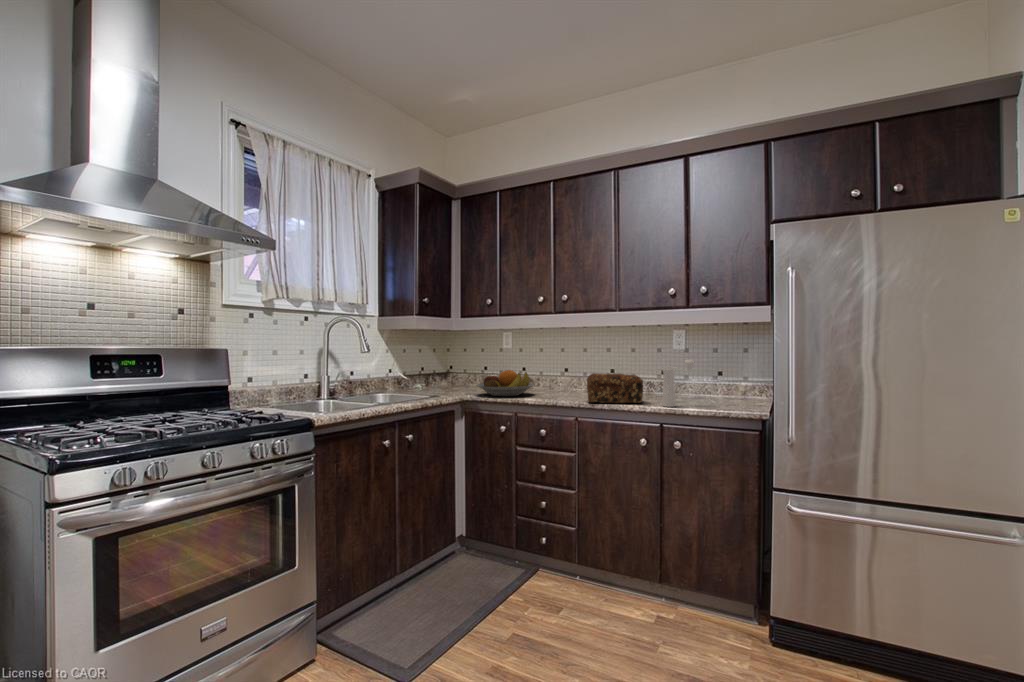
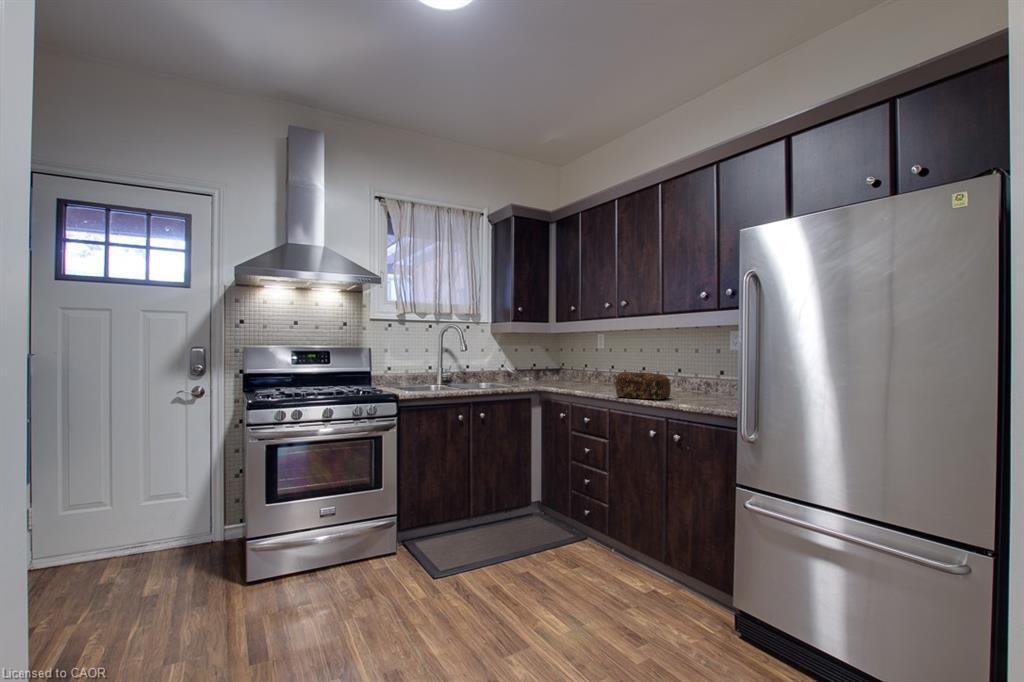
pepper mill: present [663,360,694,407] -> none [671,361,705,404]
fruit bowl: present [476,370,534,396] -> none [550,367,600,389]

